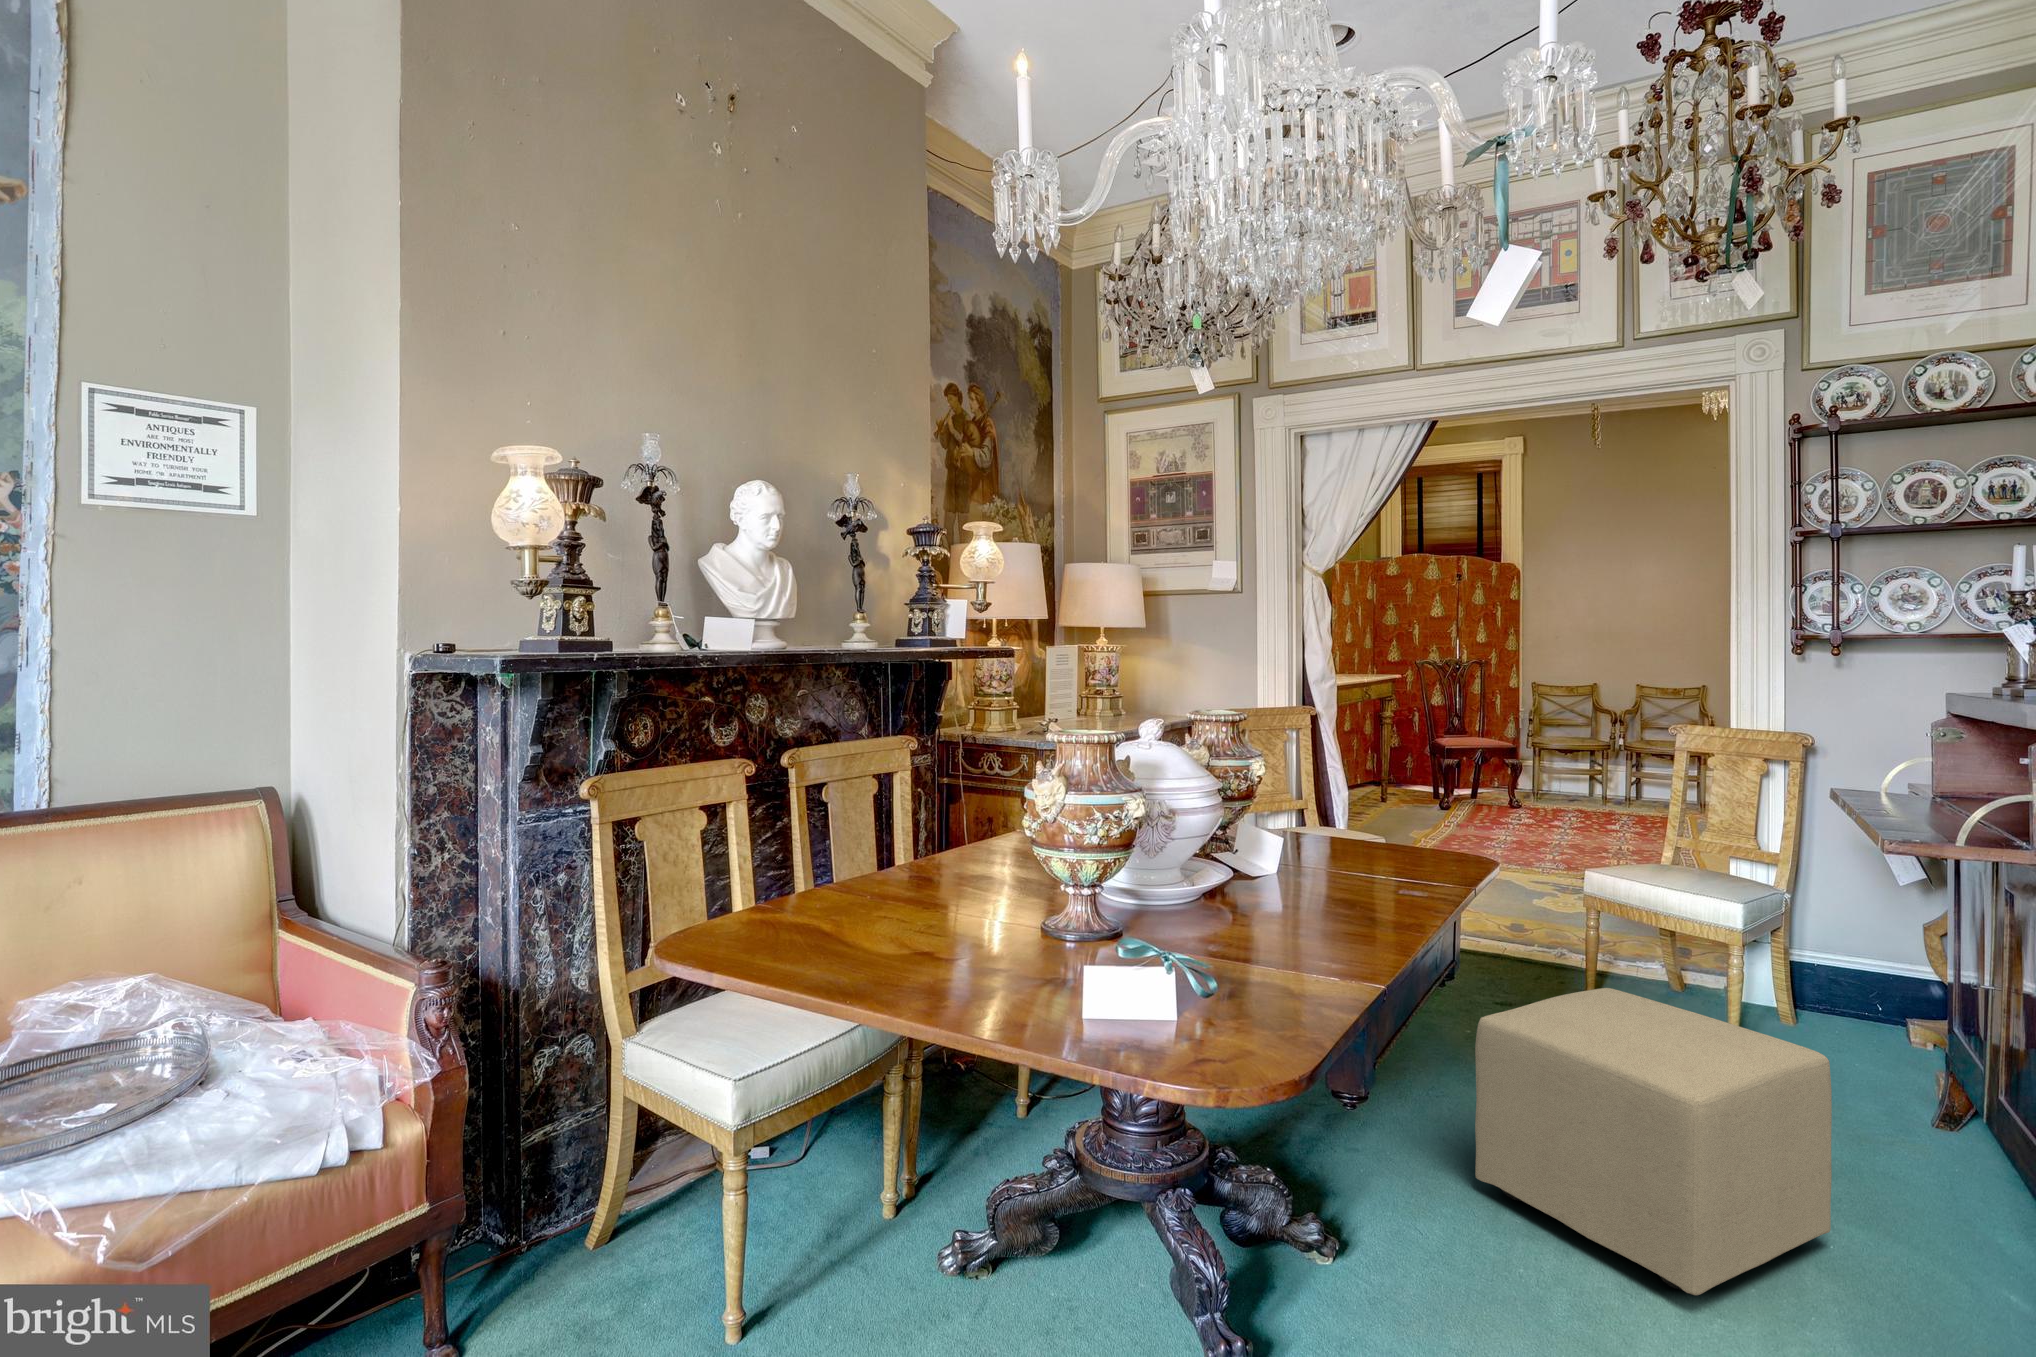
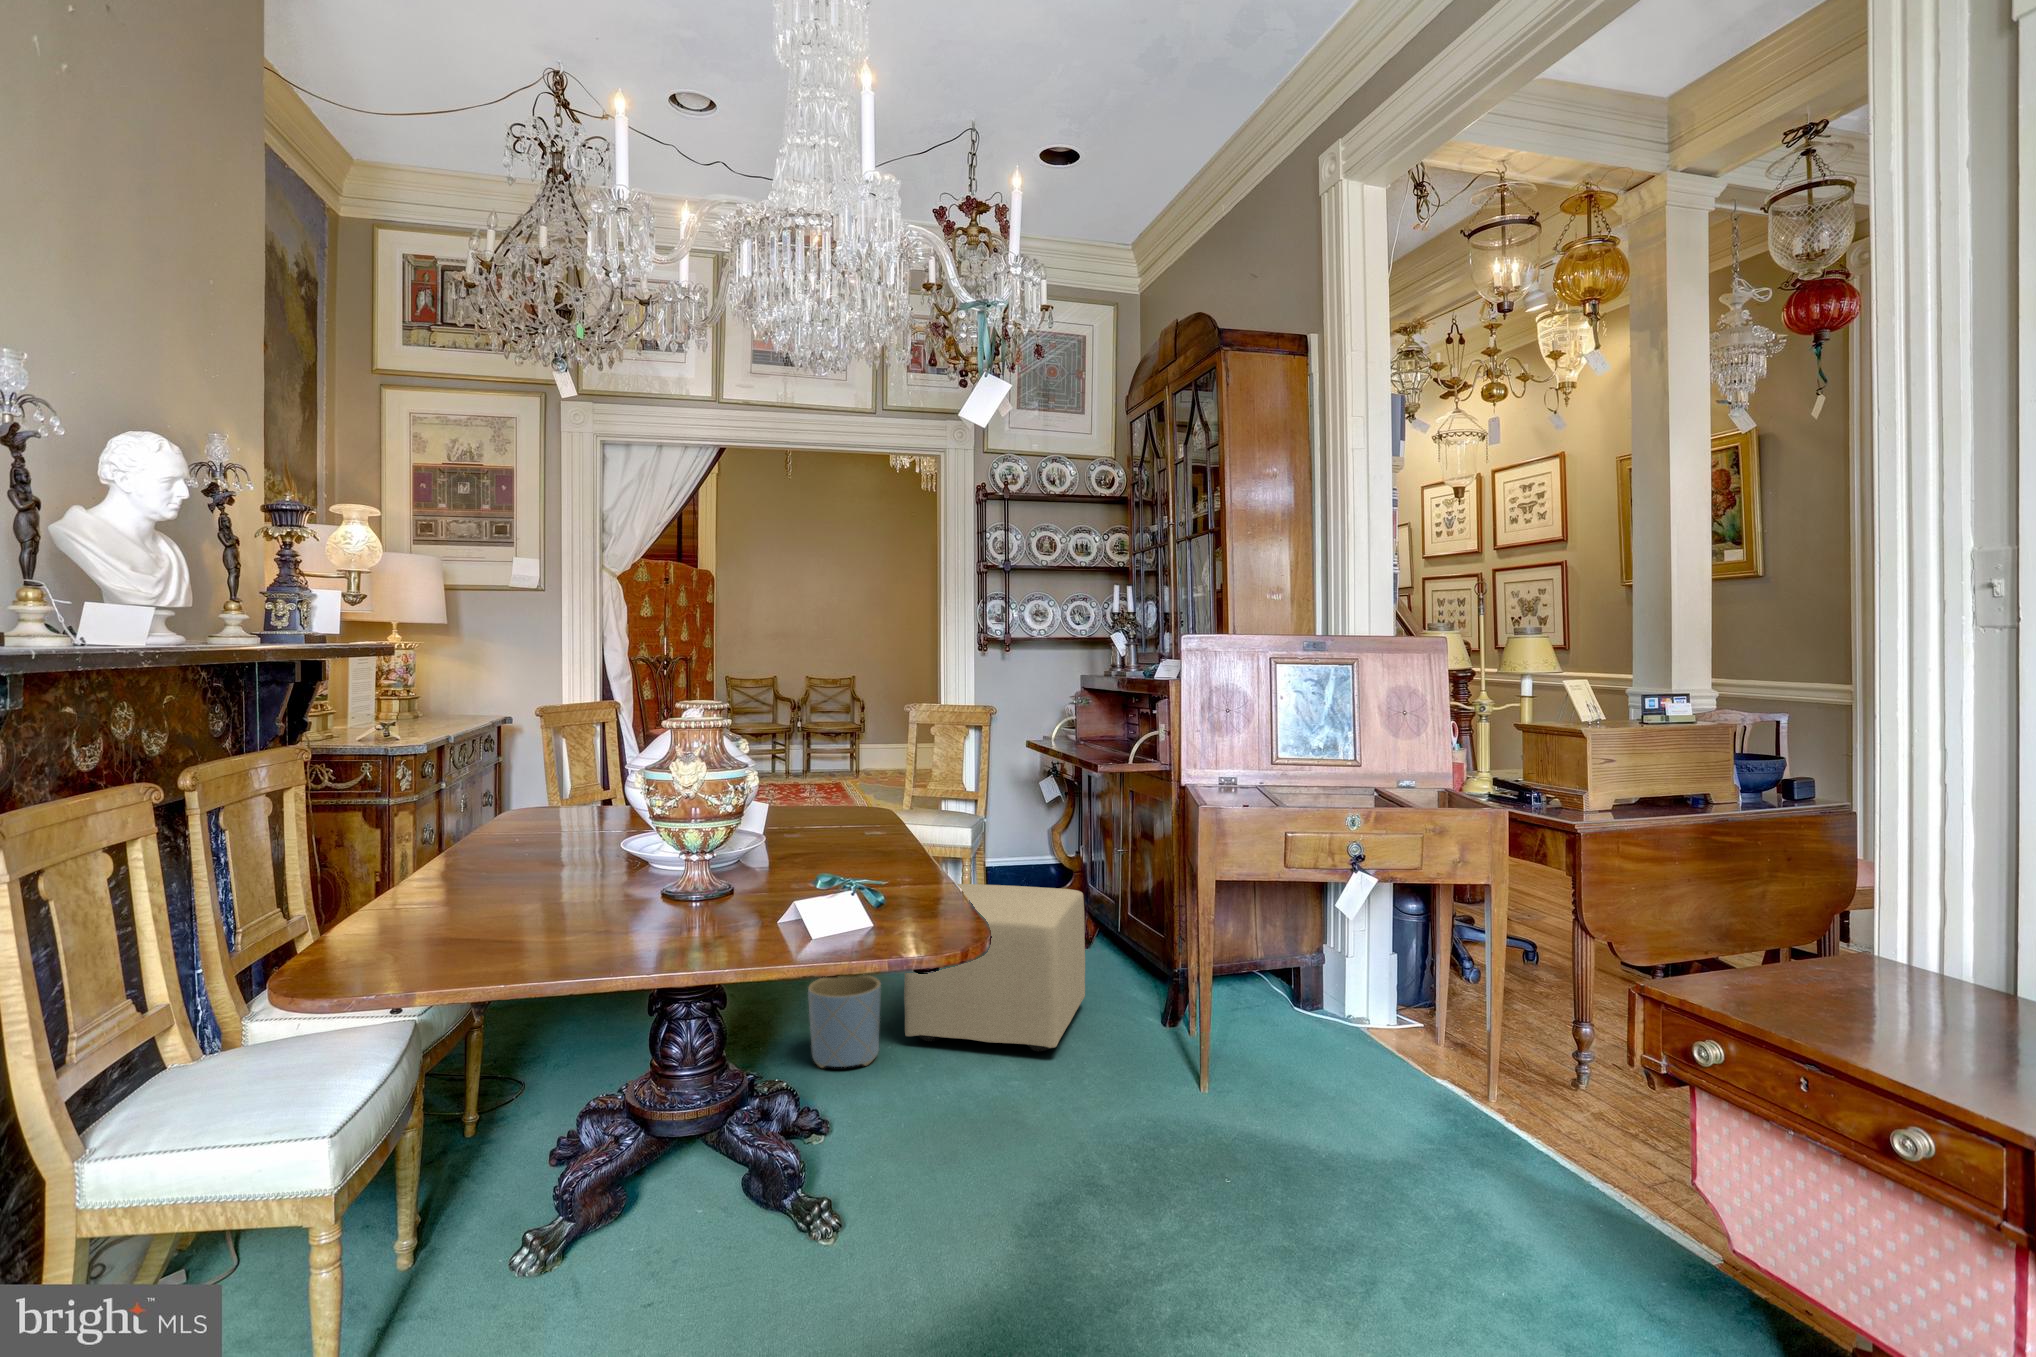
planter: none [1337,1064,1435,1197] -> present [808,976,881,1068]

